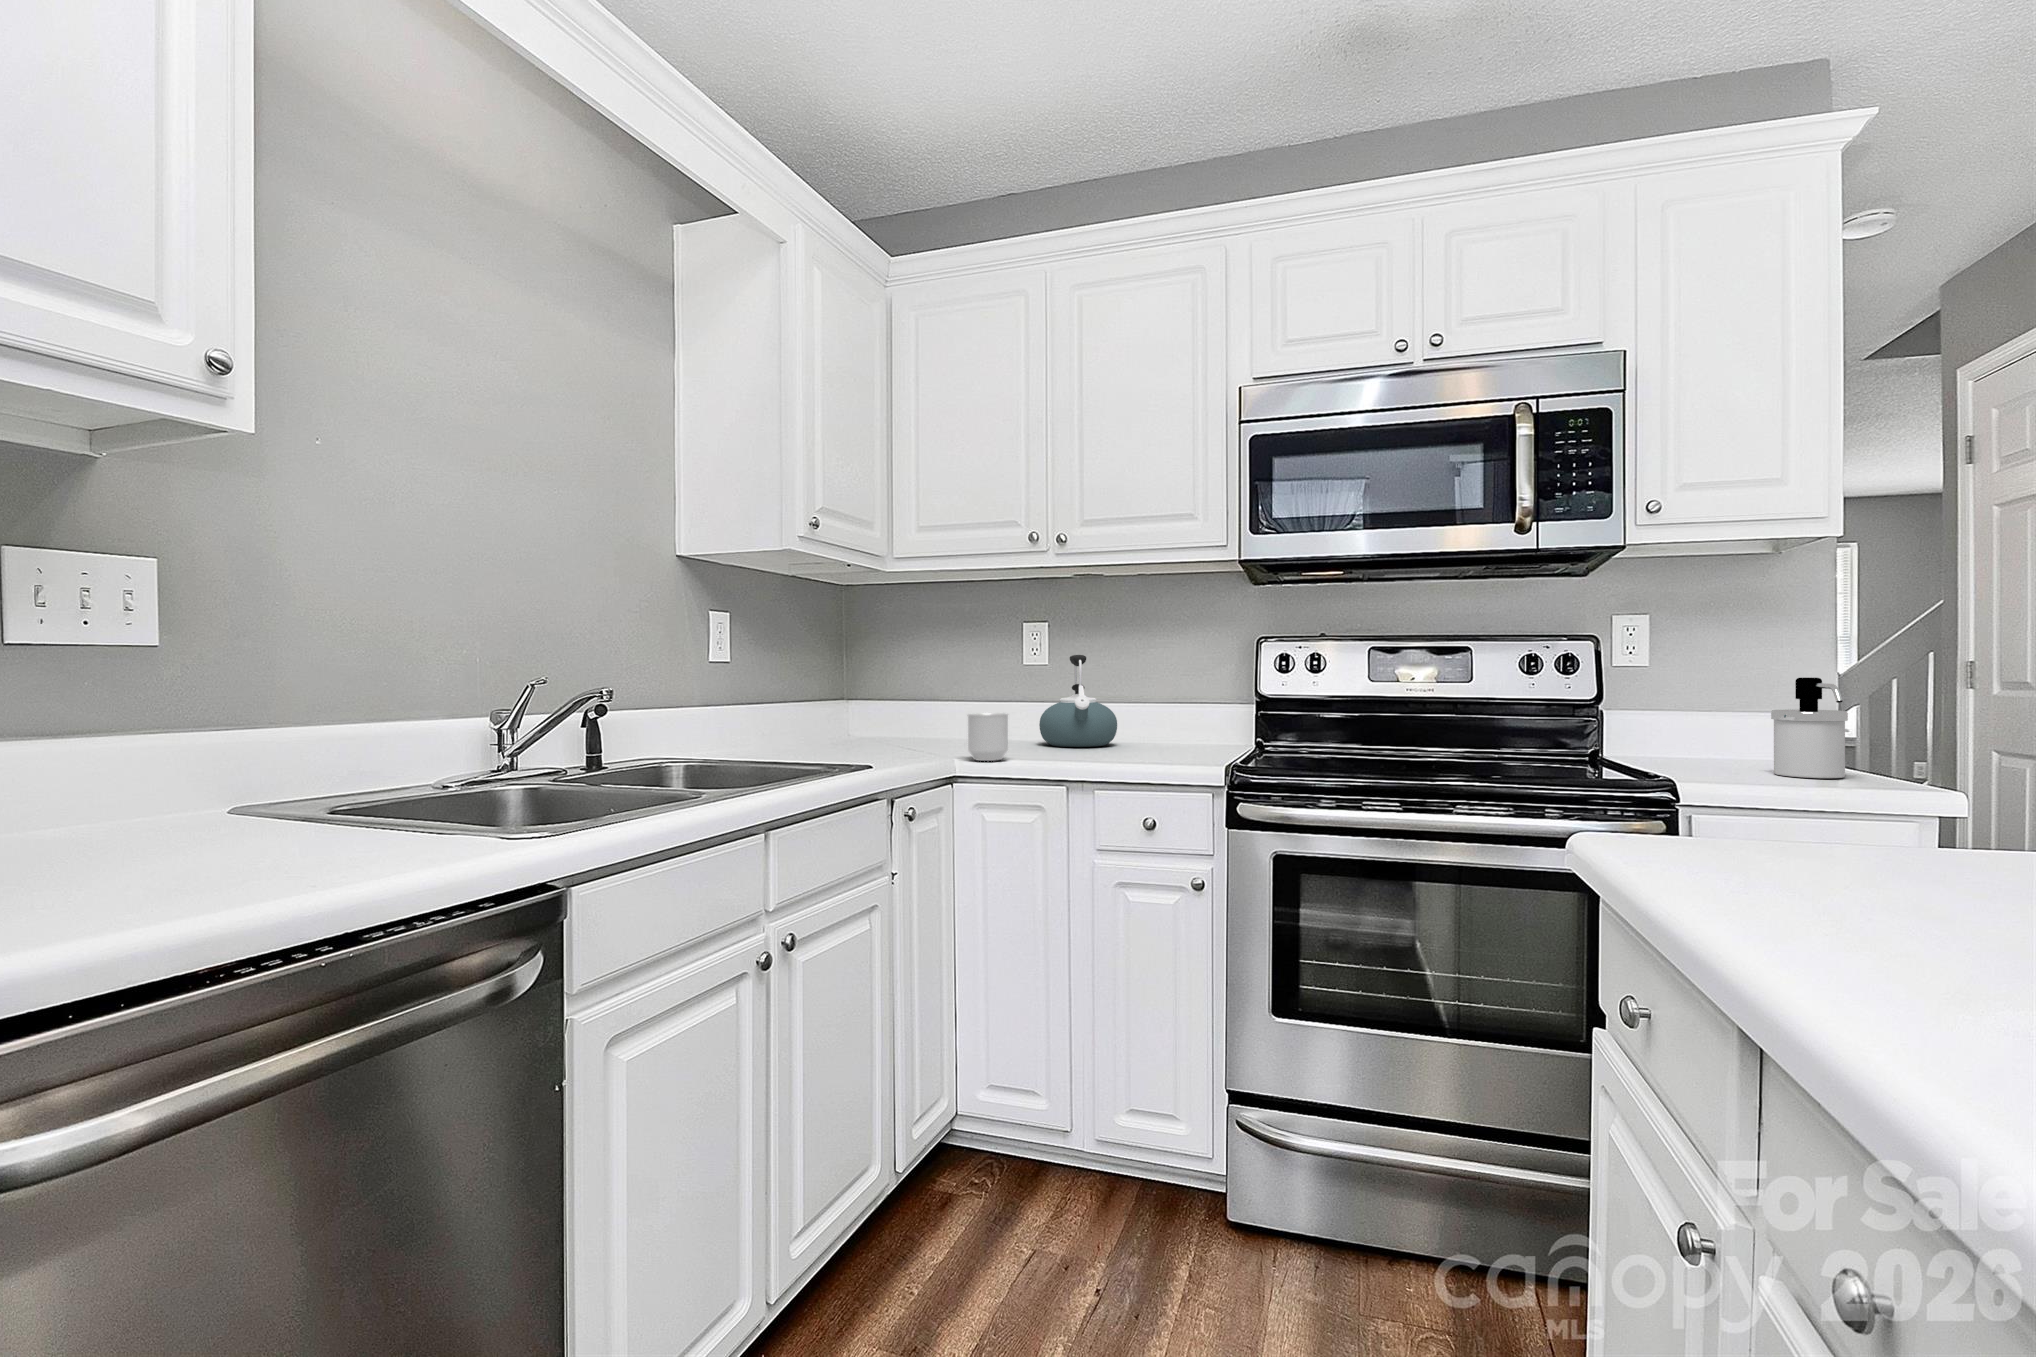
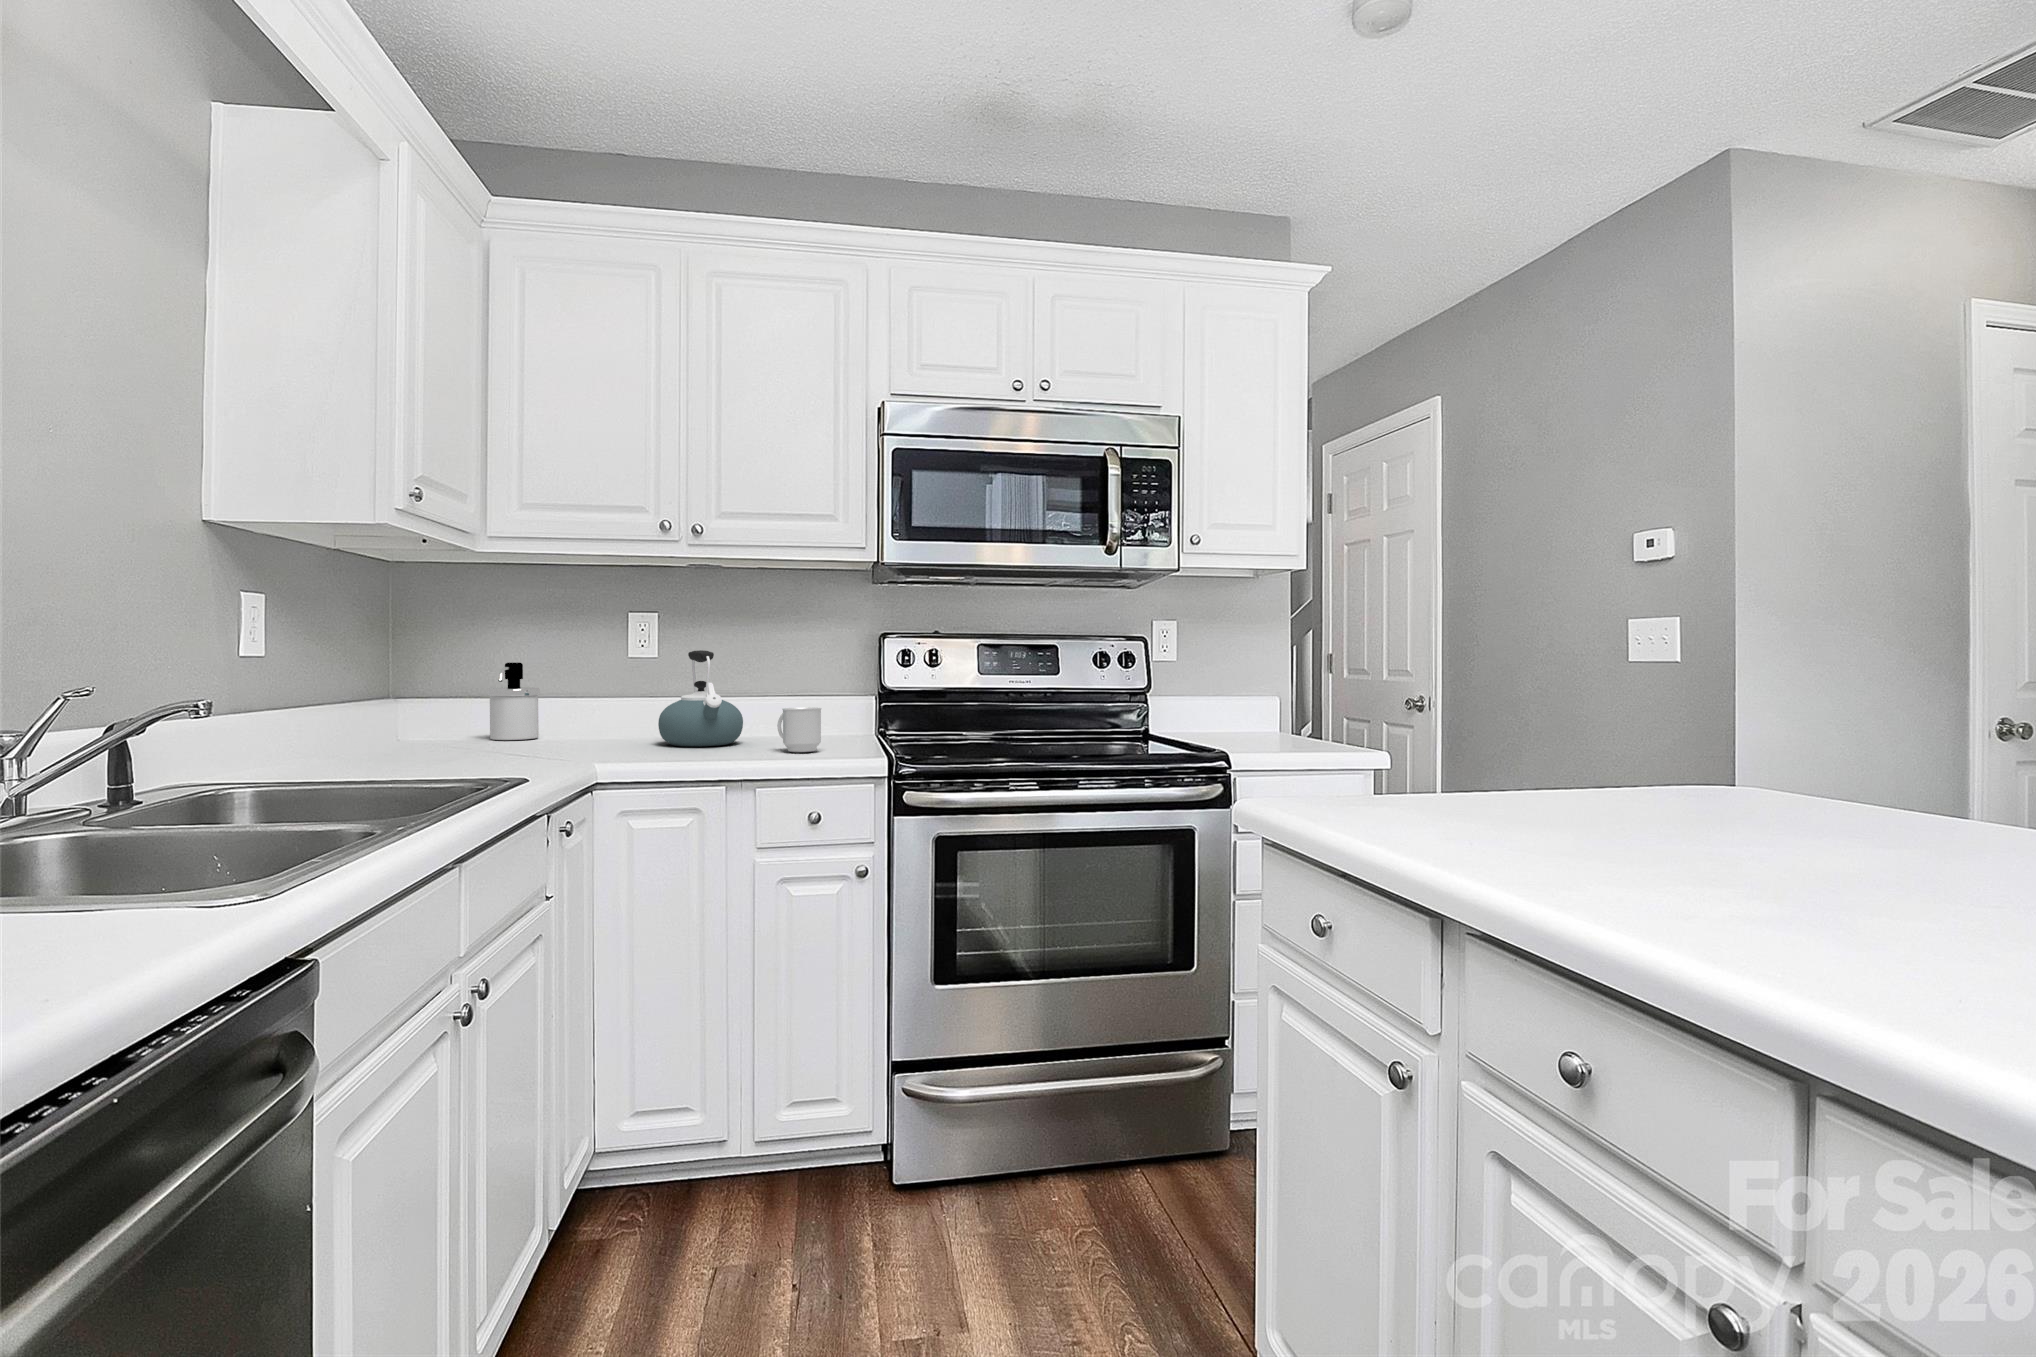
soap dispenser: present [1771,678,1848,778] -> present [488,662,540,740]
mug: present [967,713,1008,761] -> present [777,707,821,752]

